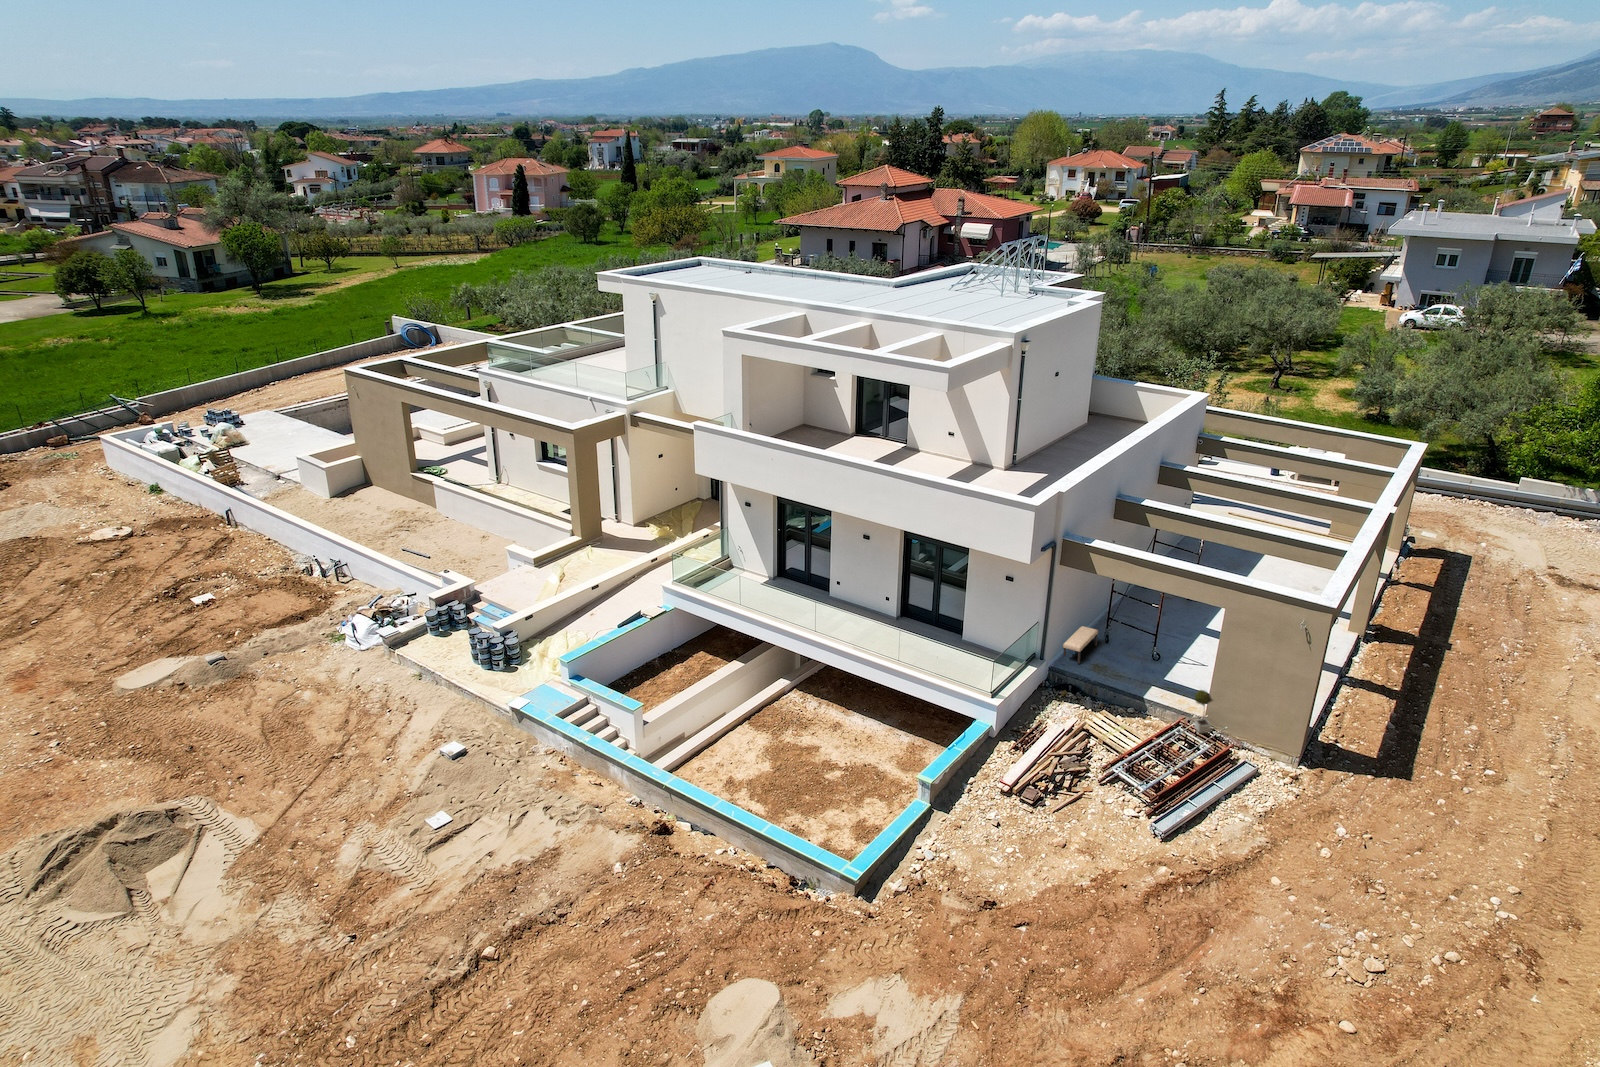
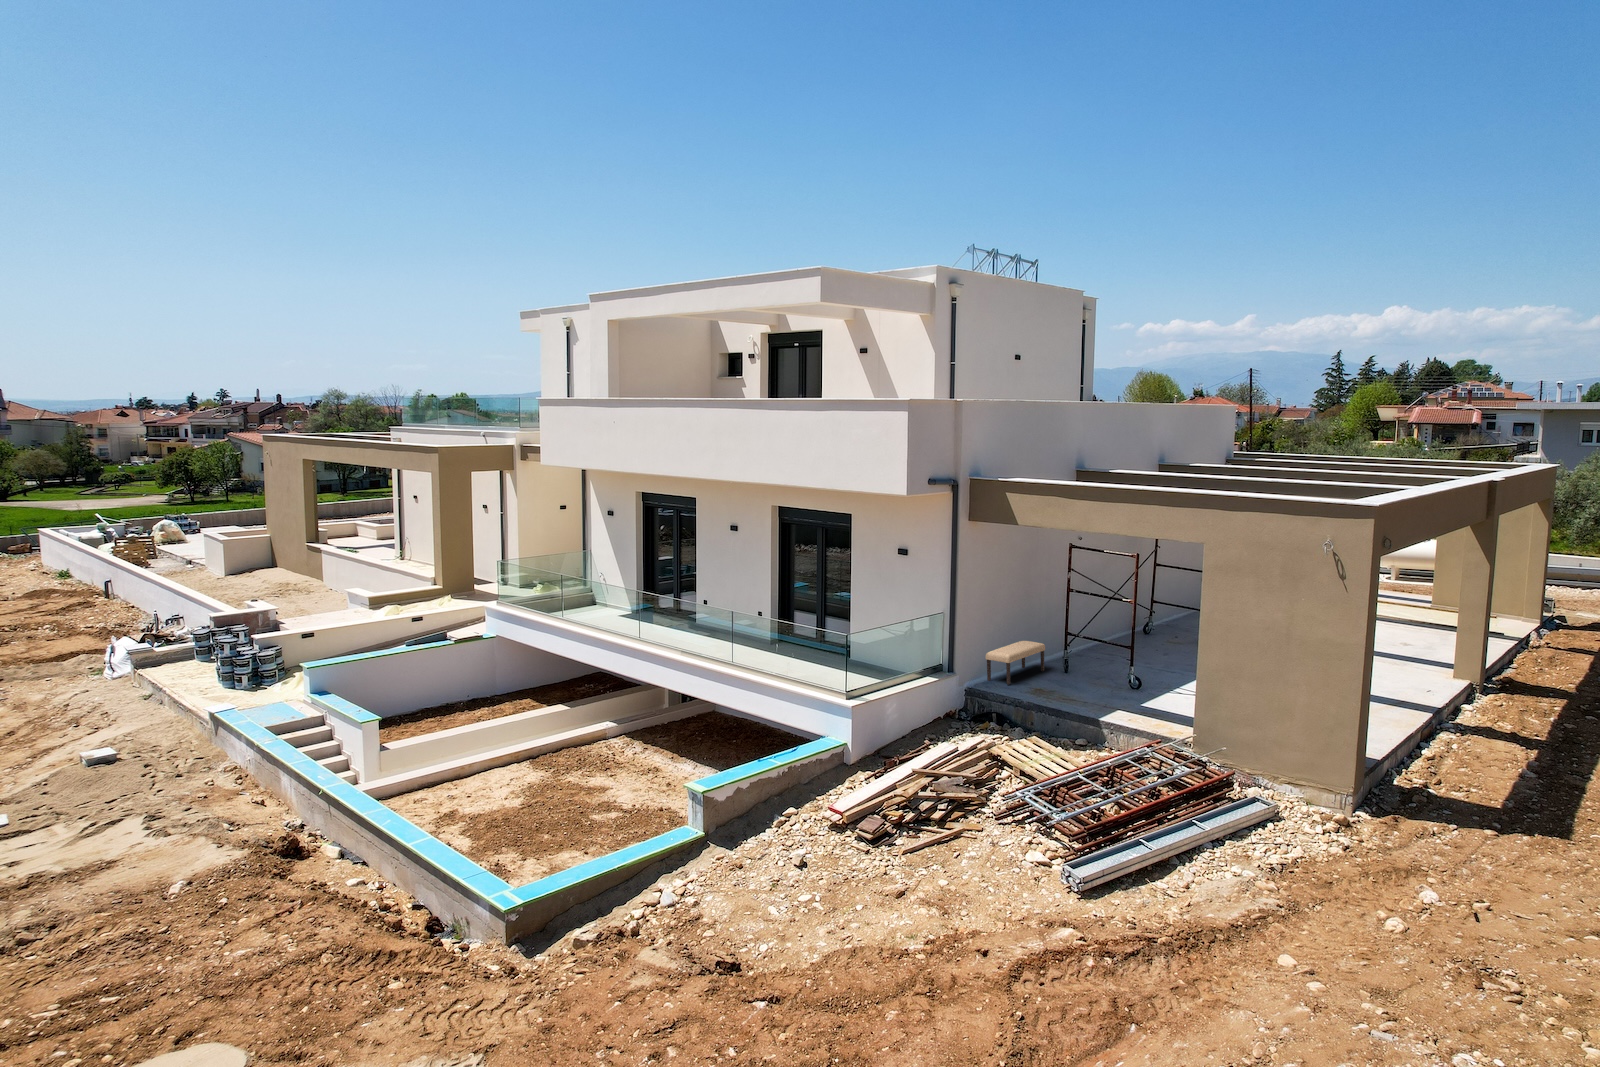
potted tree: present [1194,690,1213,734] -> none [1165,681,1198,757]

